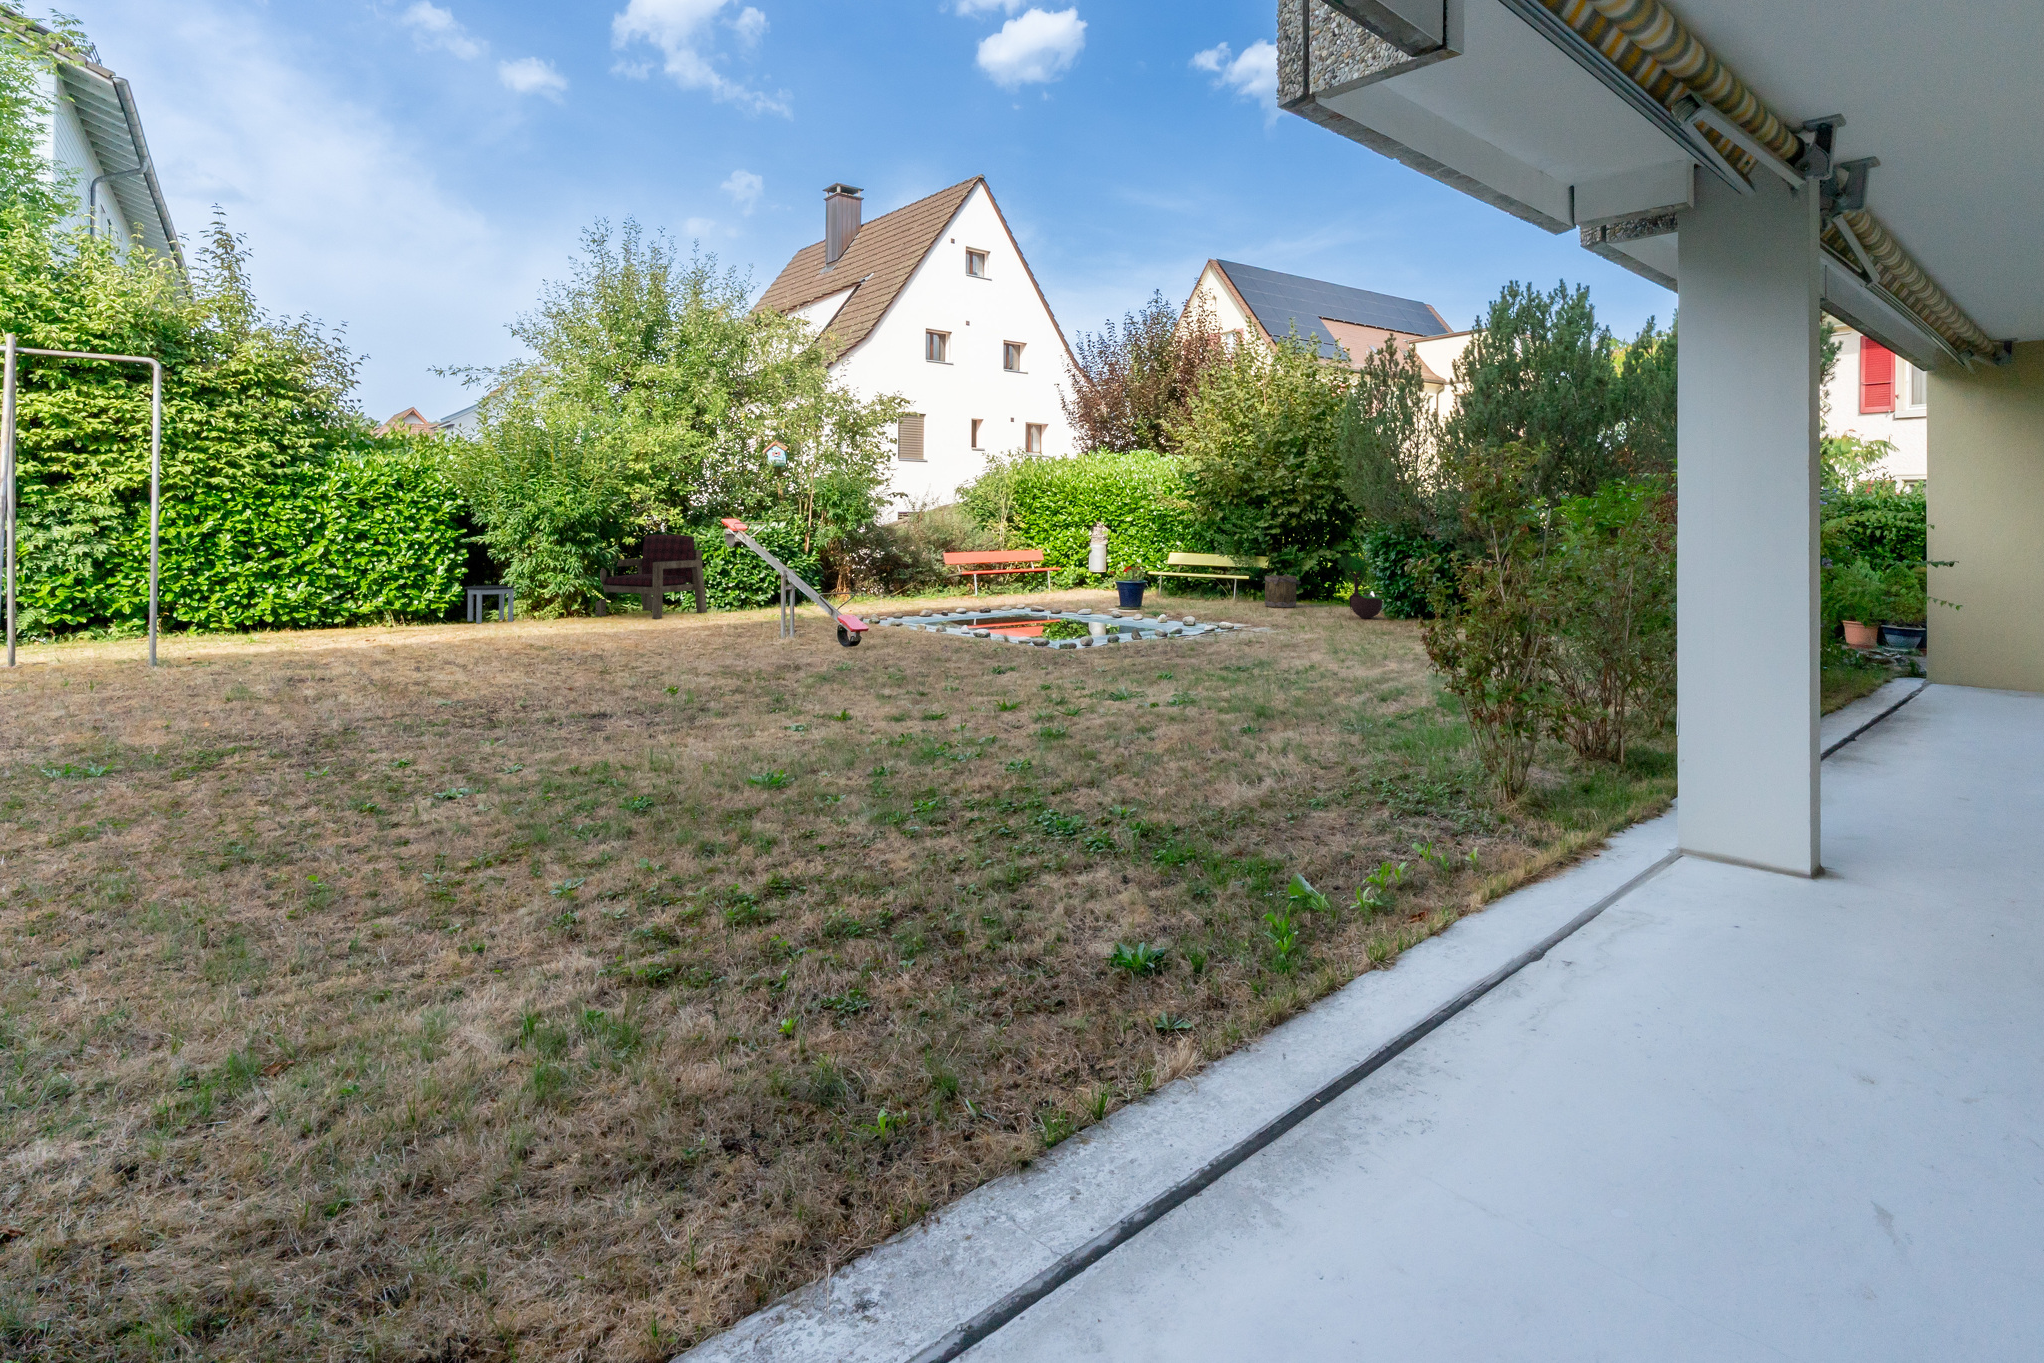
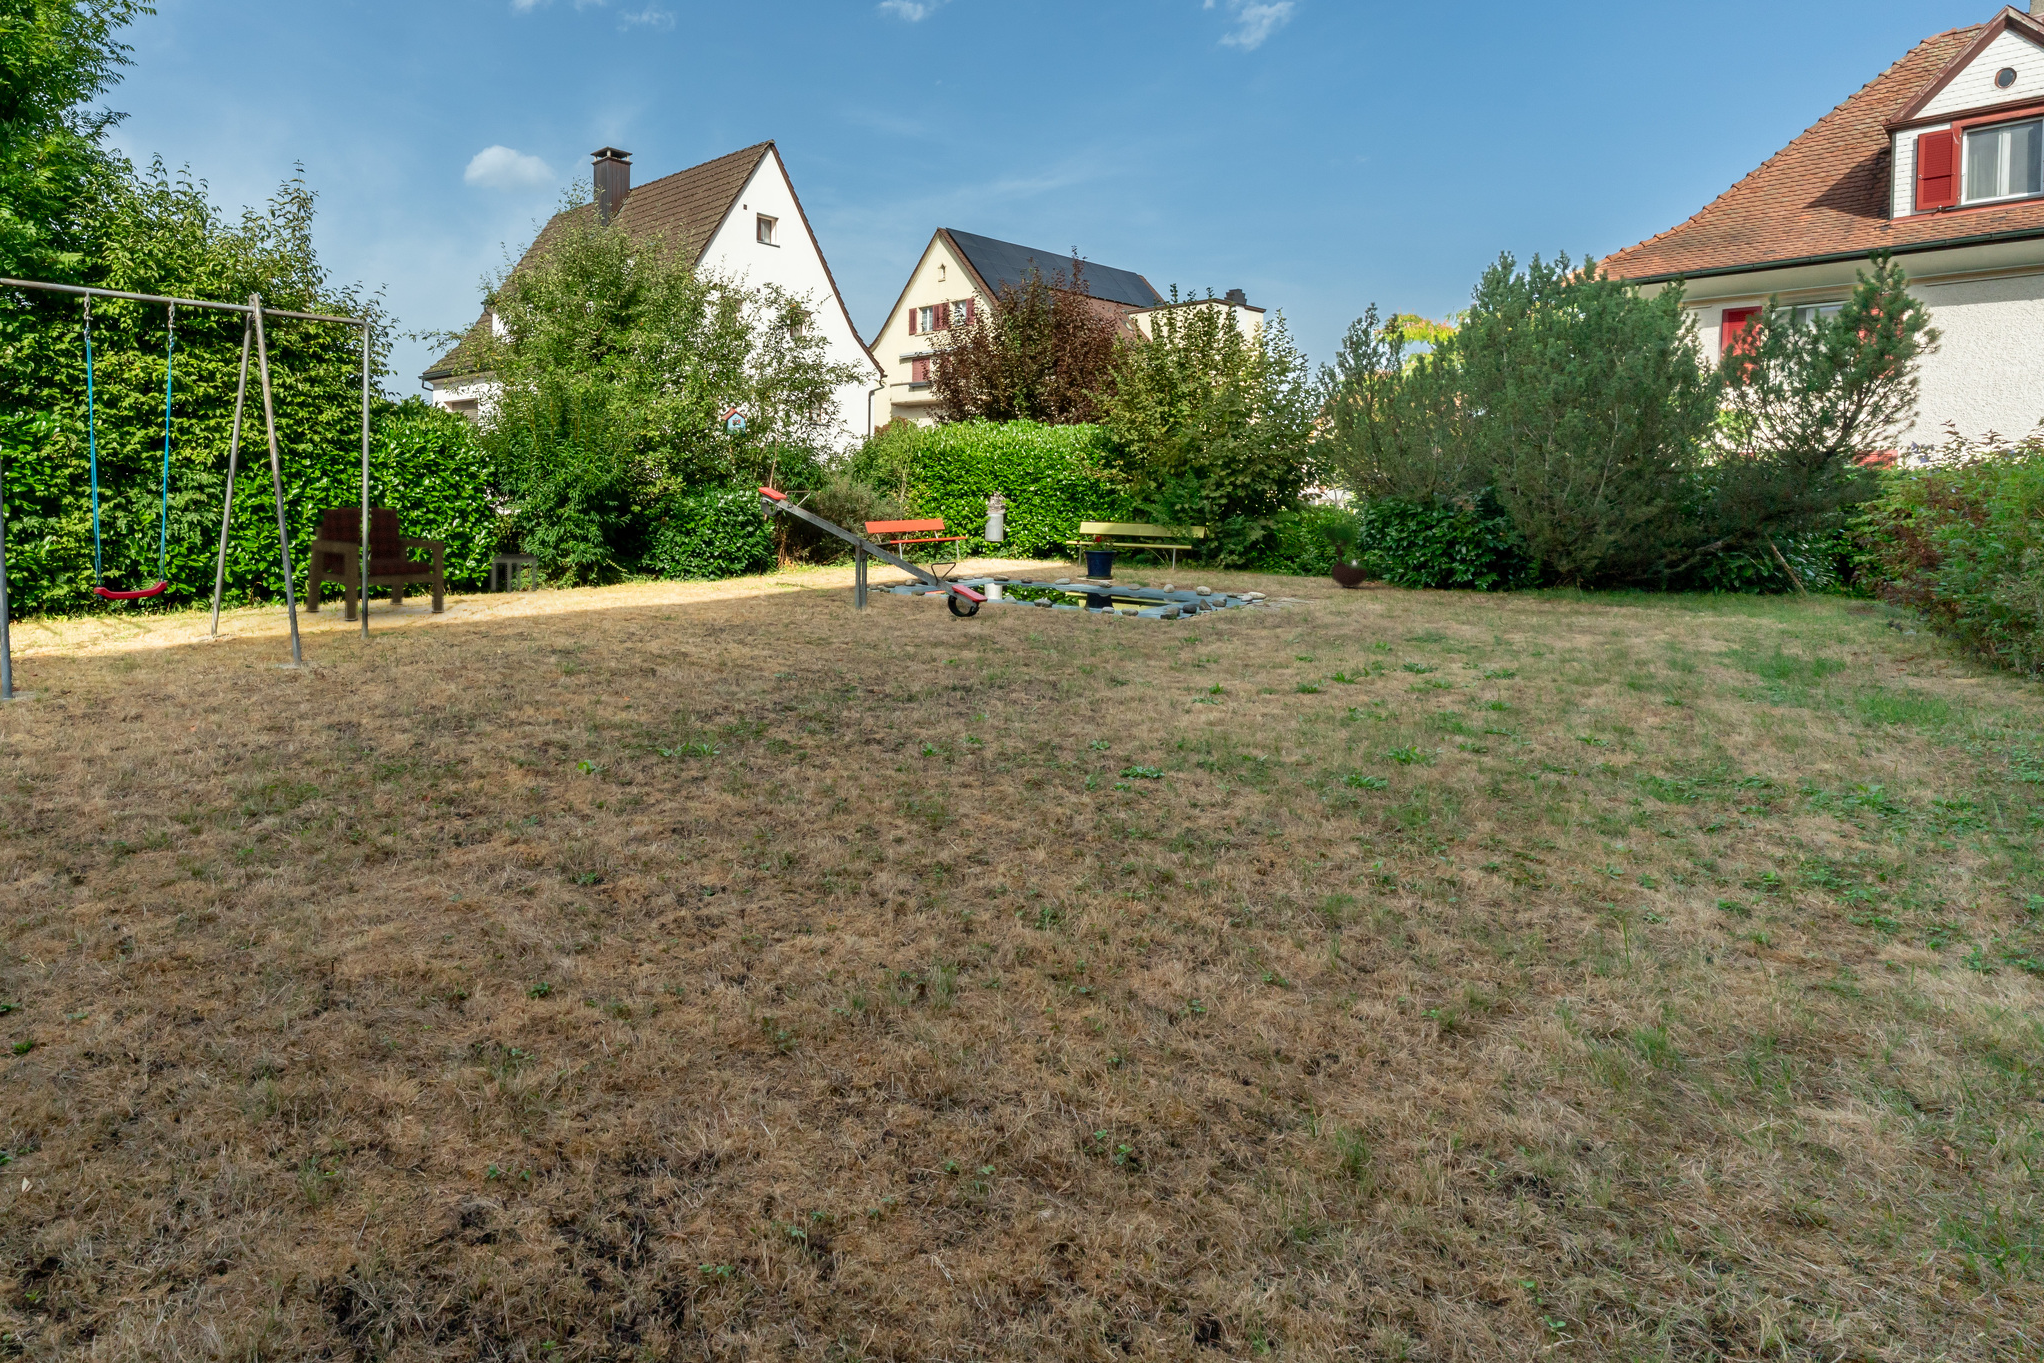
armchair: present [596,535,707,619] -> present [306,507,444,621]
bucket: present [1265,574,1301,608] -> none [1210,543,1250,577]

